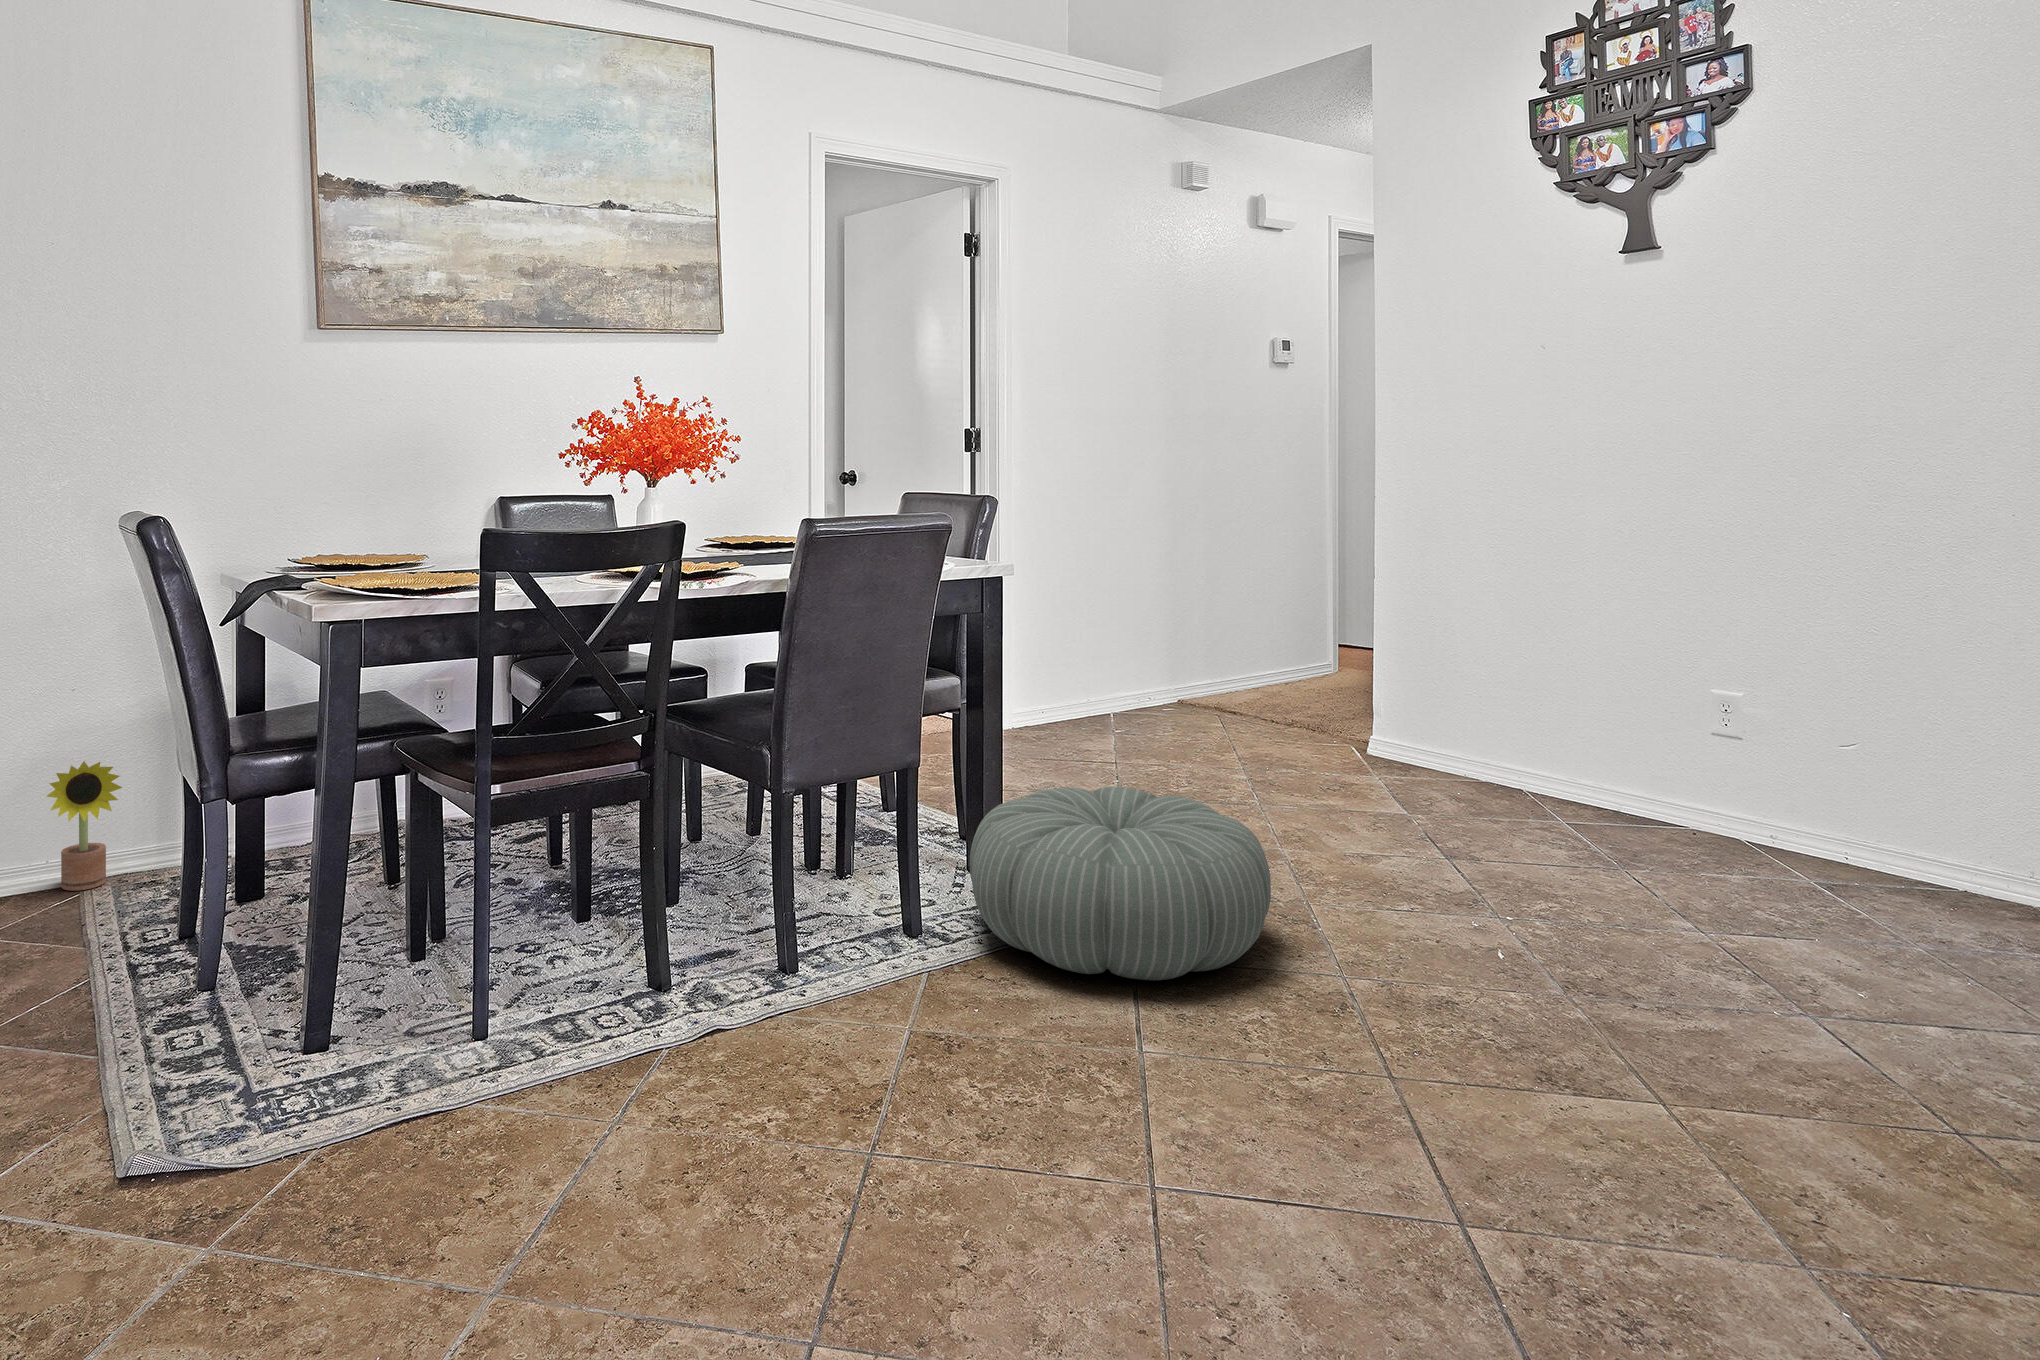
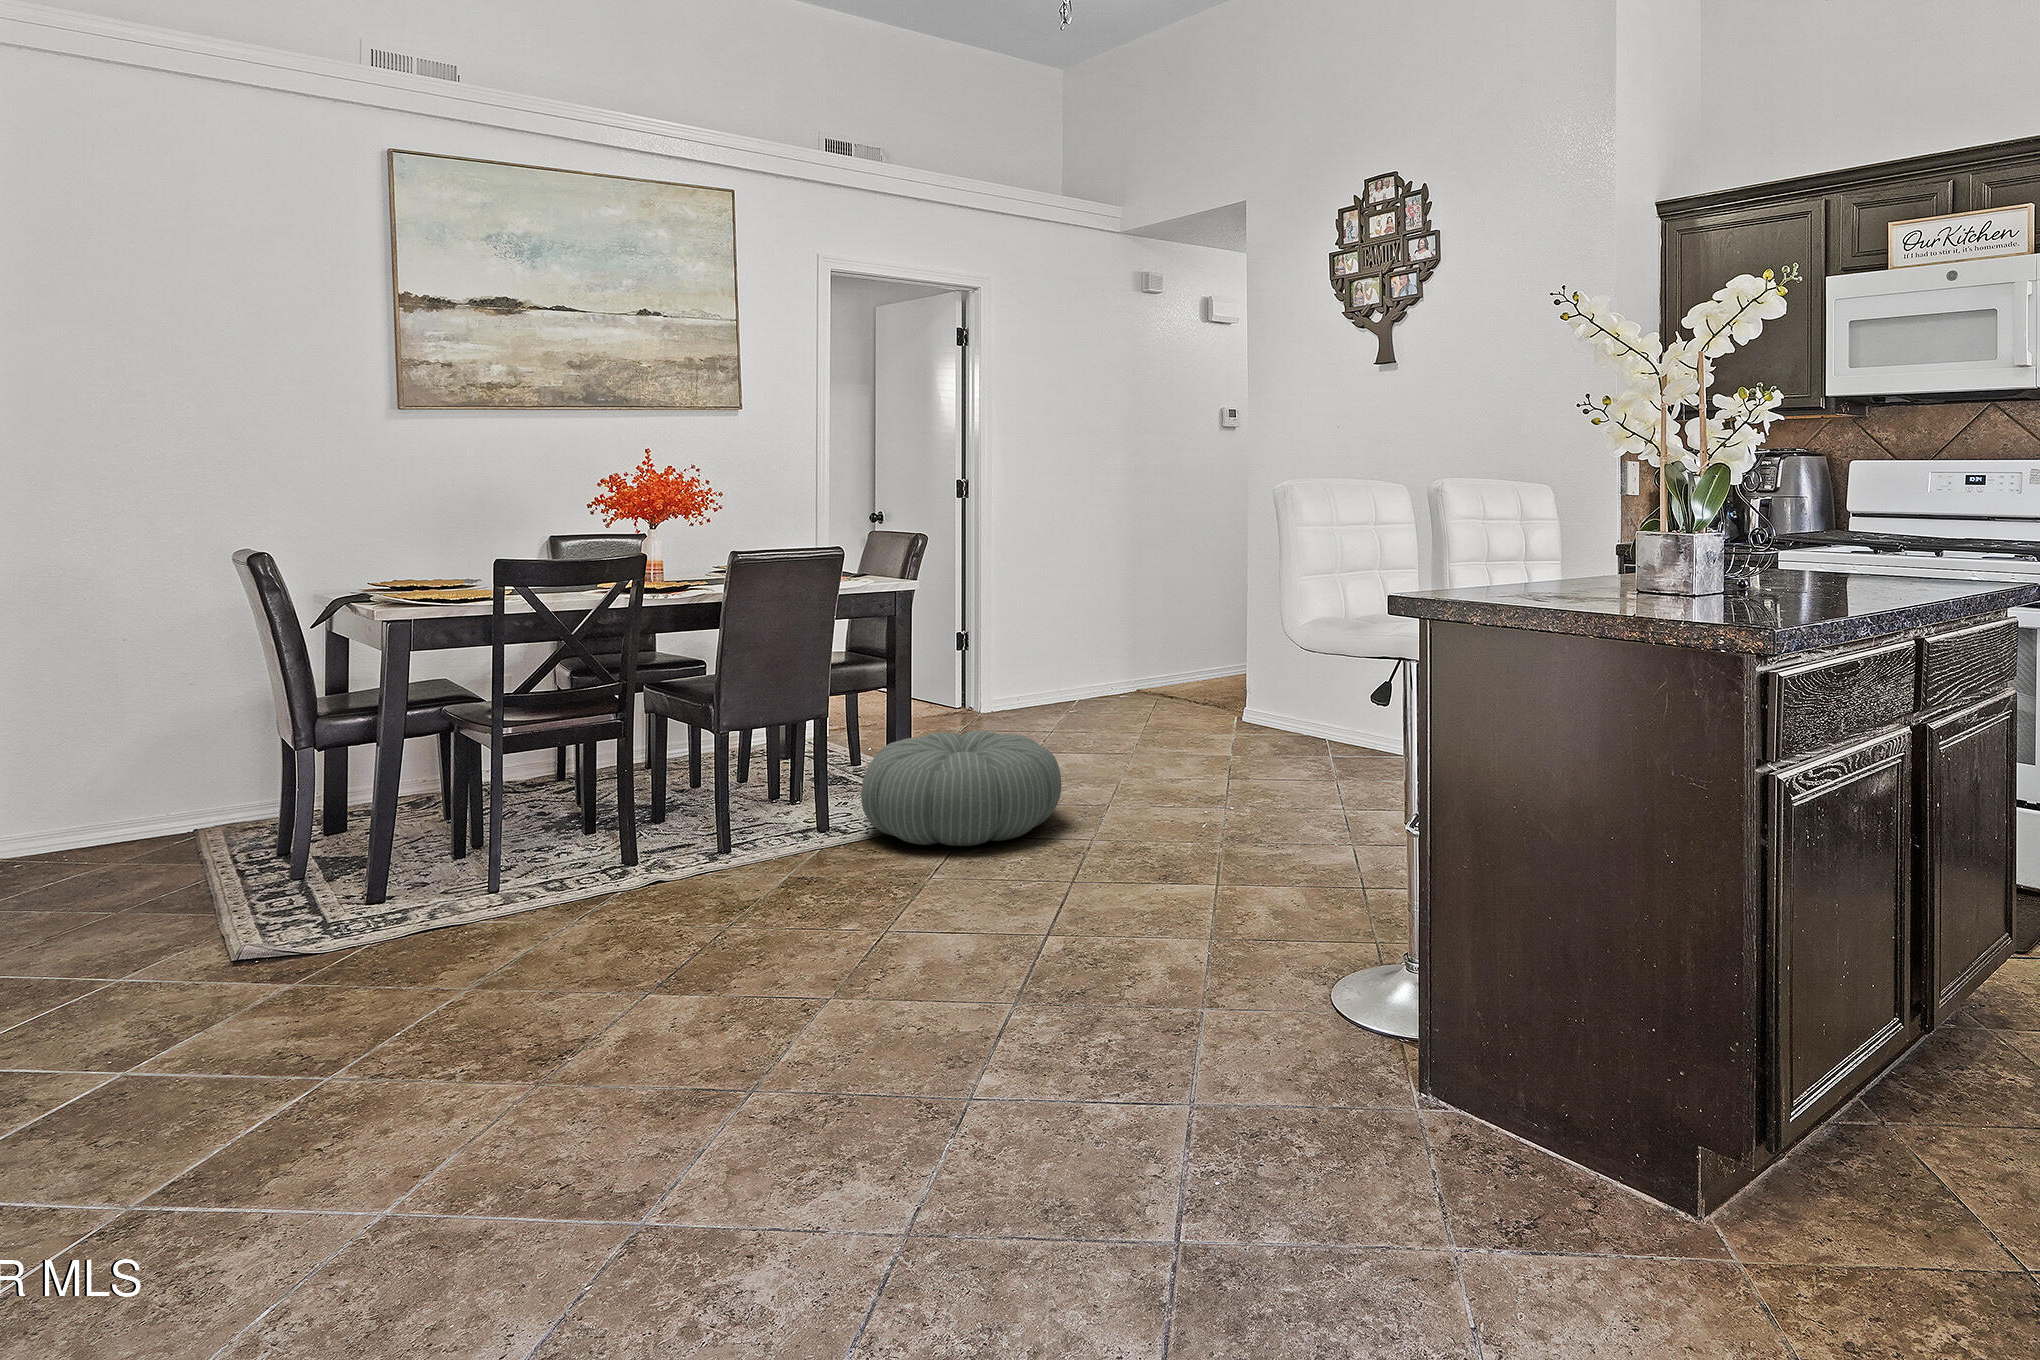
decorative plant: present [47,761,122,891] -> none [169,735,232,834]

